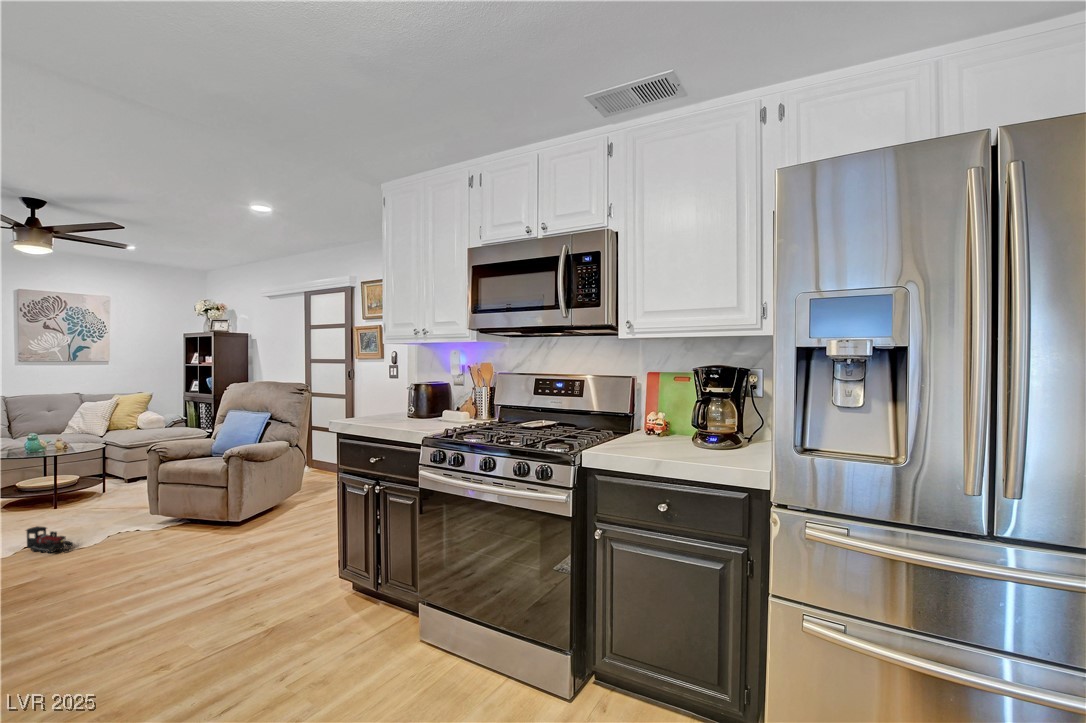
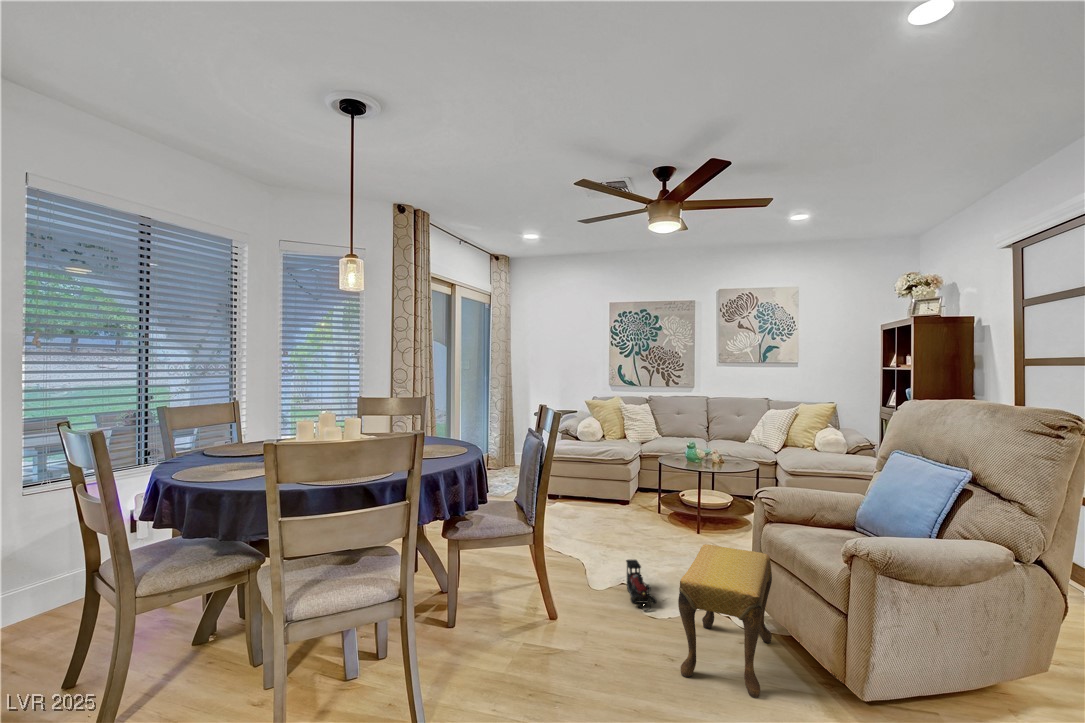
footstool: none [120,479,184,558] -> present [678,544,772,698]

